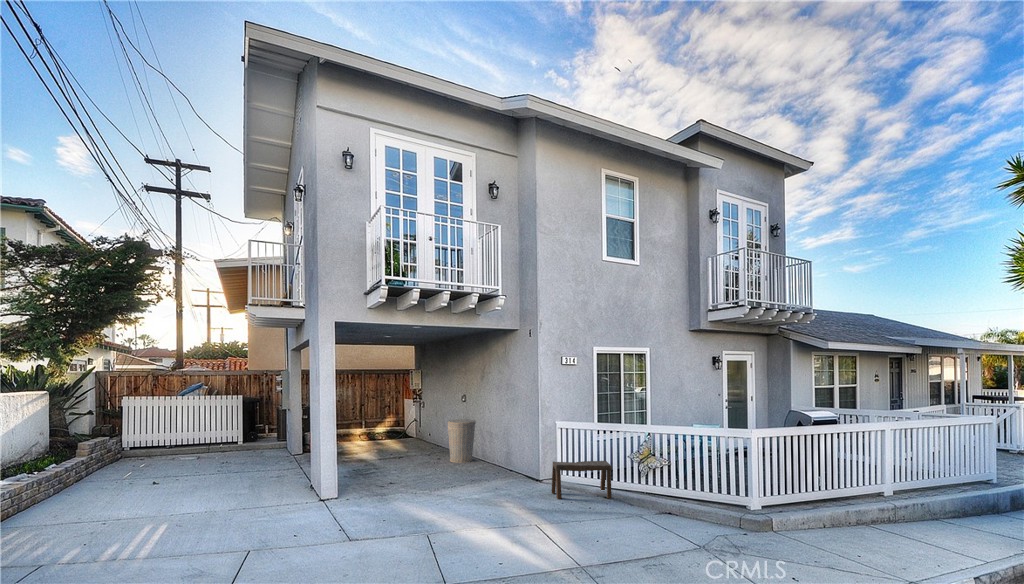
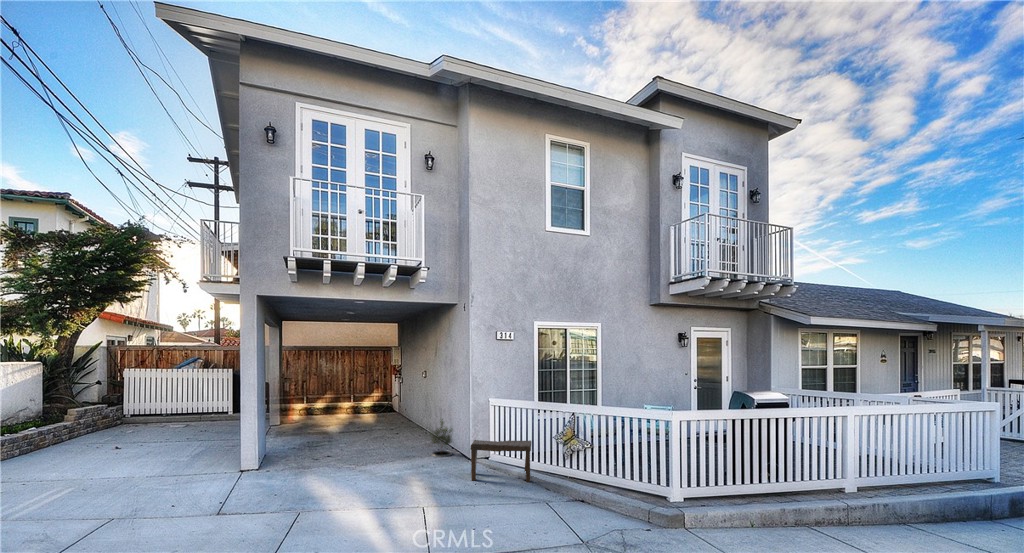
trash can: present [447,419,476,463] -> none [404,394,432,438]
potted tree: none [491,440,517,480] -> present [430,419,452,457]

